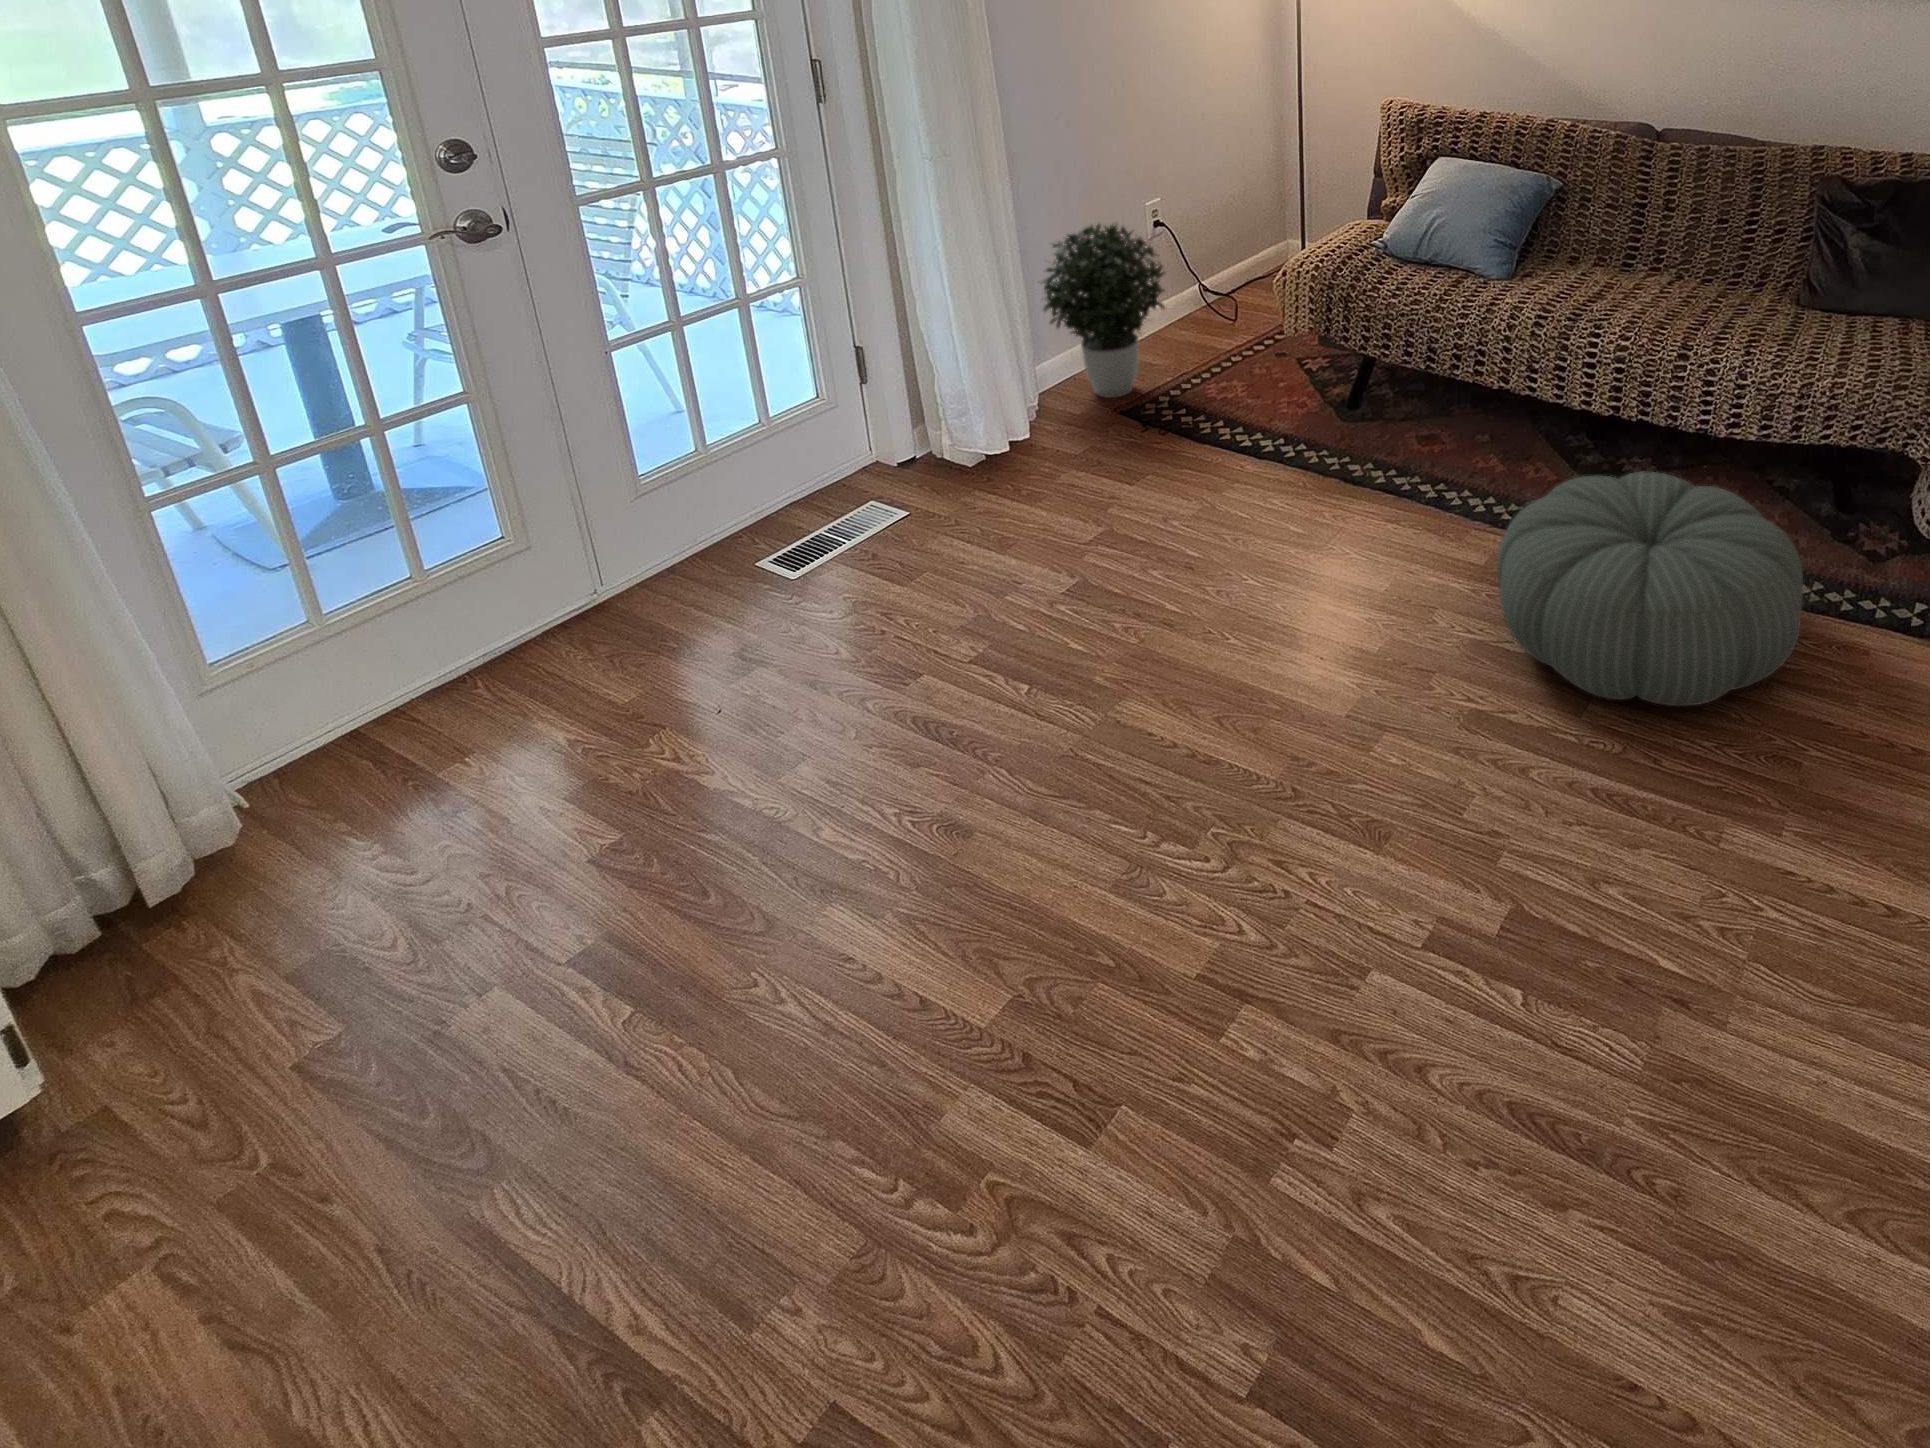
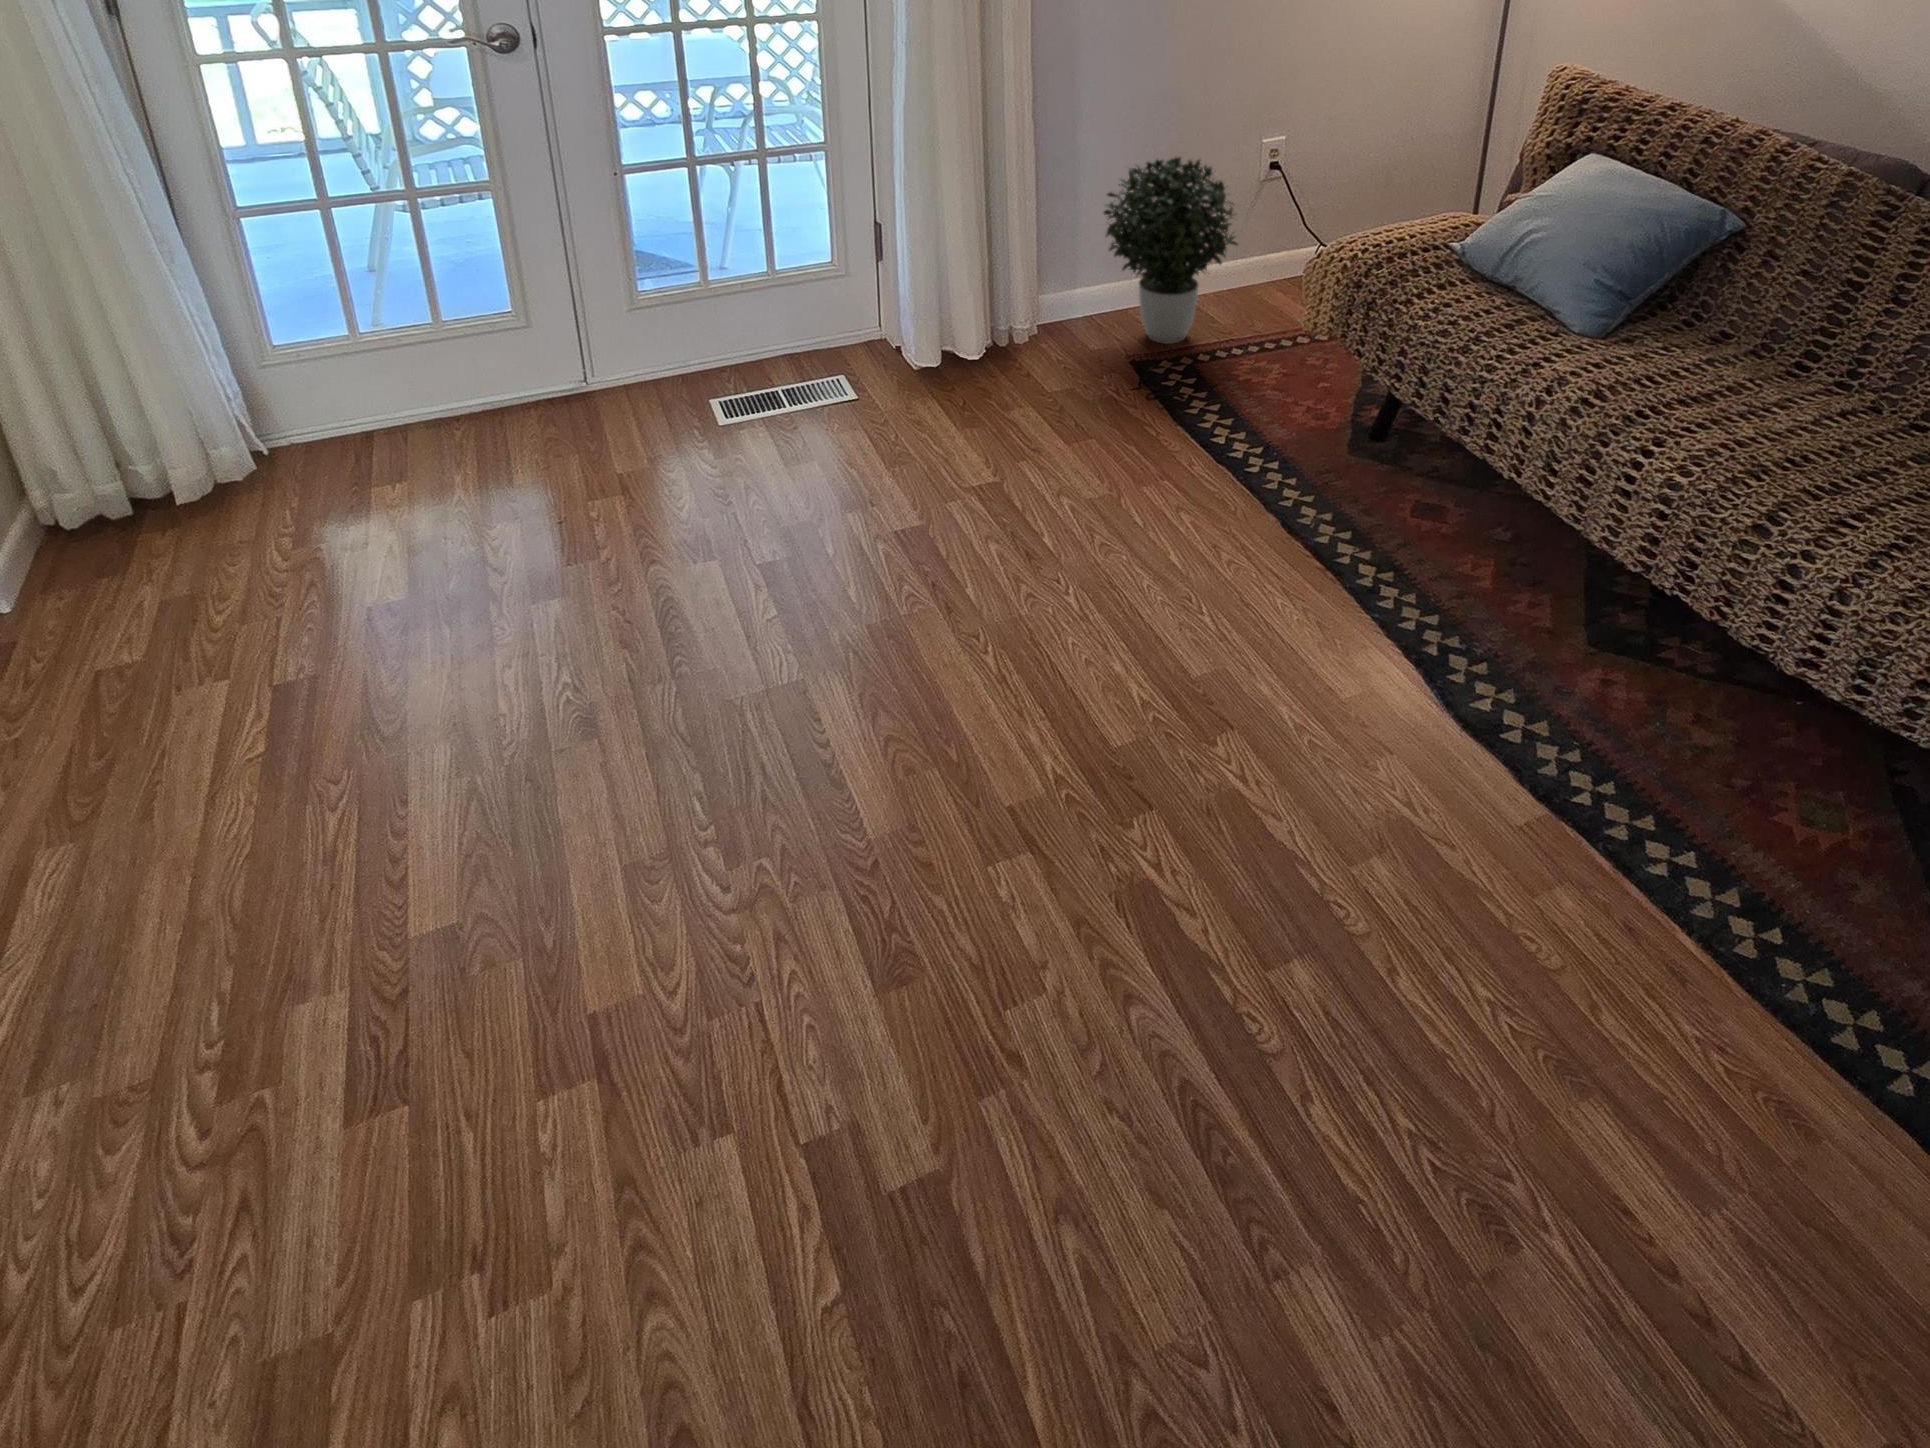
pouf: present [1497,472,1803,706] -> none [1246,636,1734,1078]

